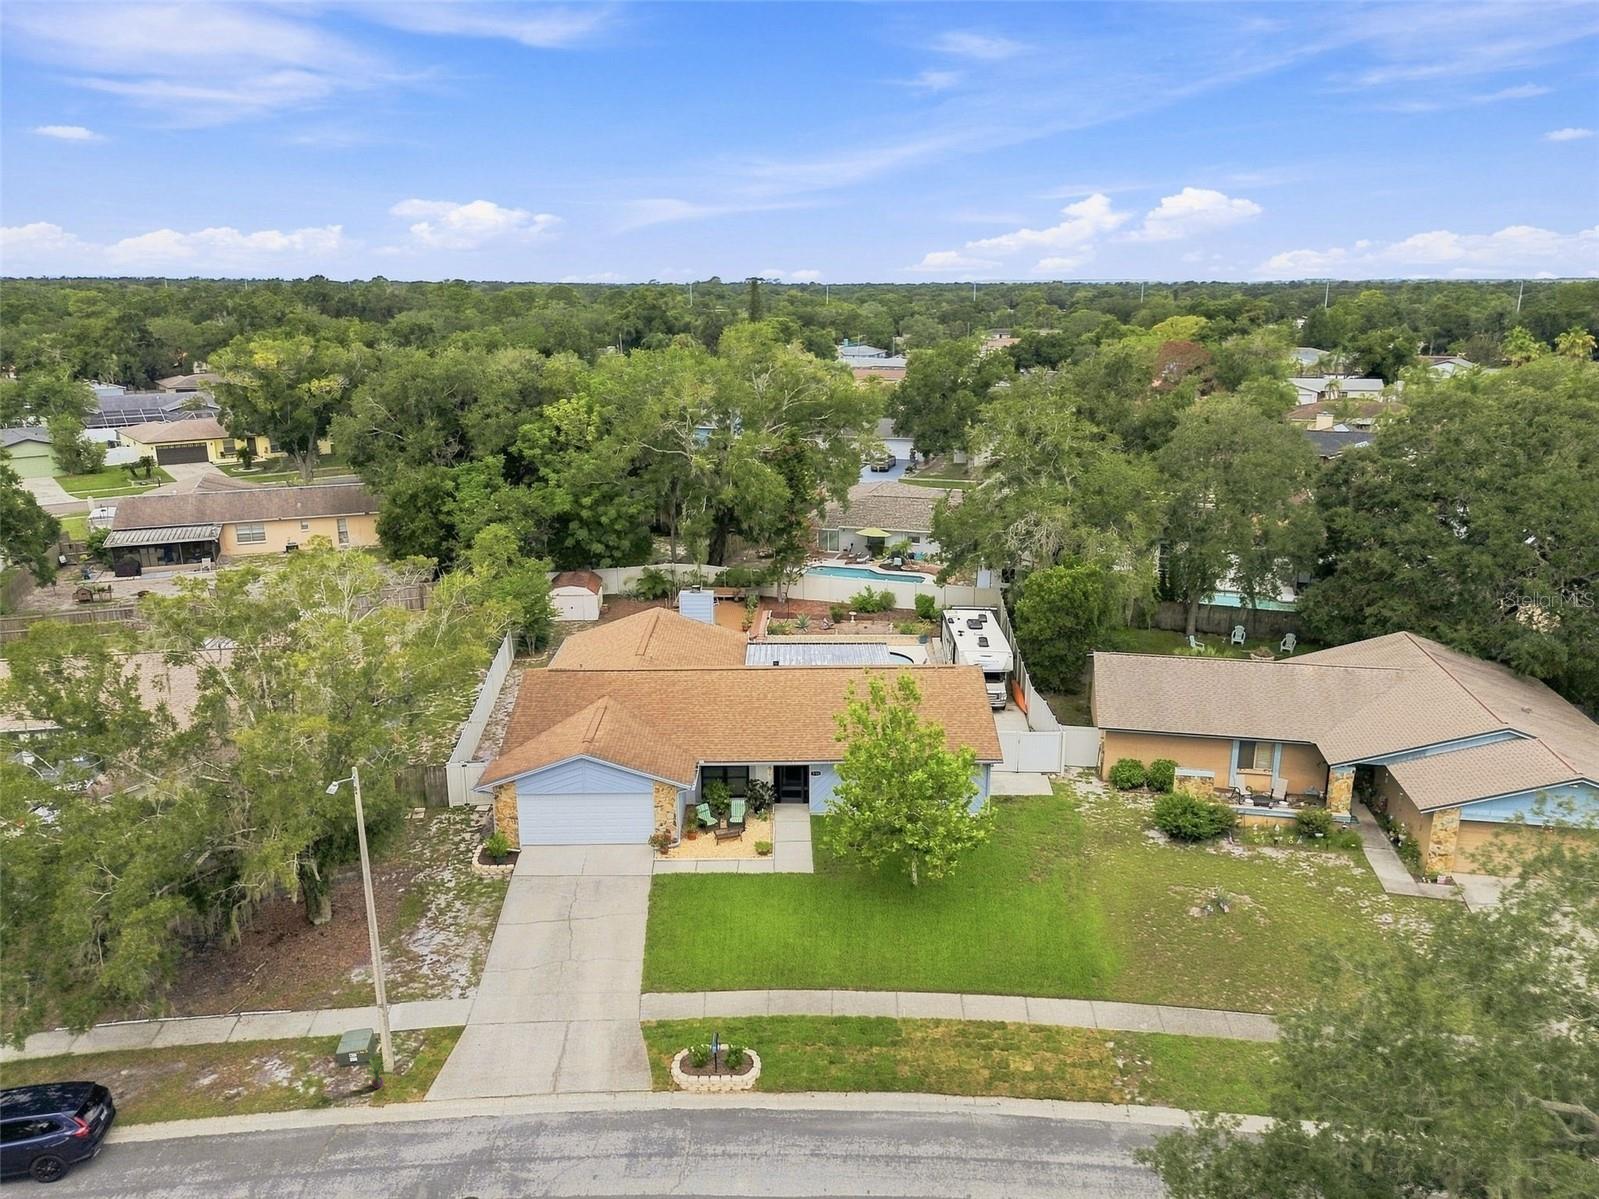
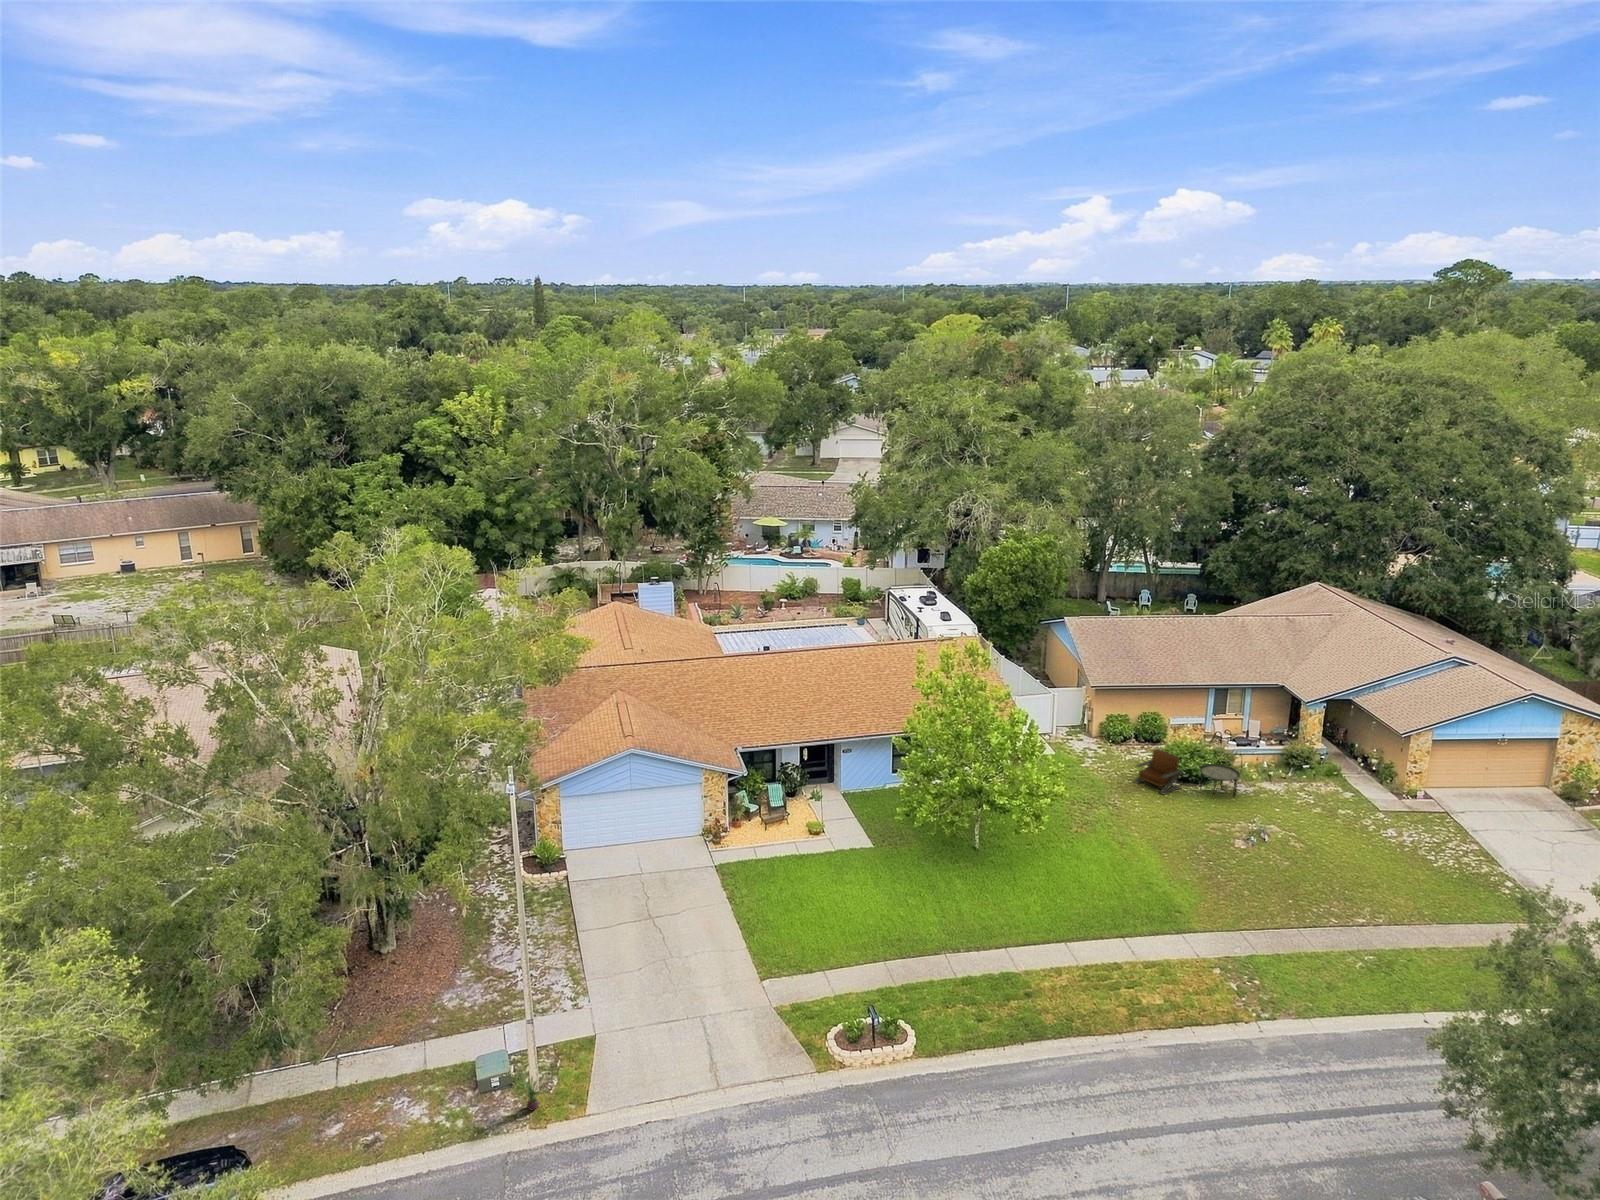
lounge chair: none [1121,799,1173,849] -> present [1134,749,1183,795]
round table: none [1190,821,1233,858] -> present [1200,764,1240,798]

